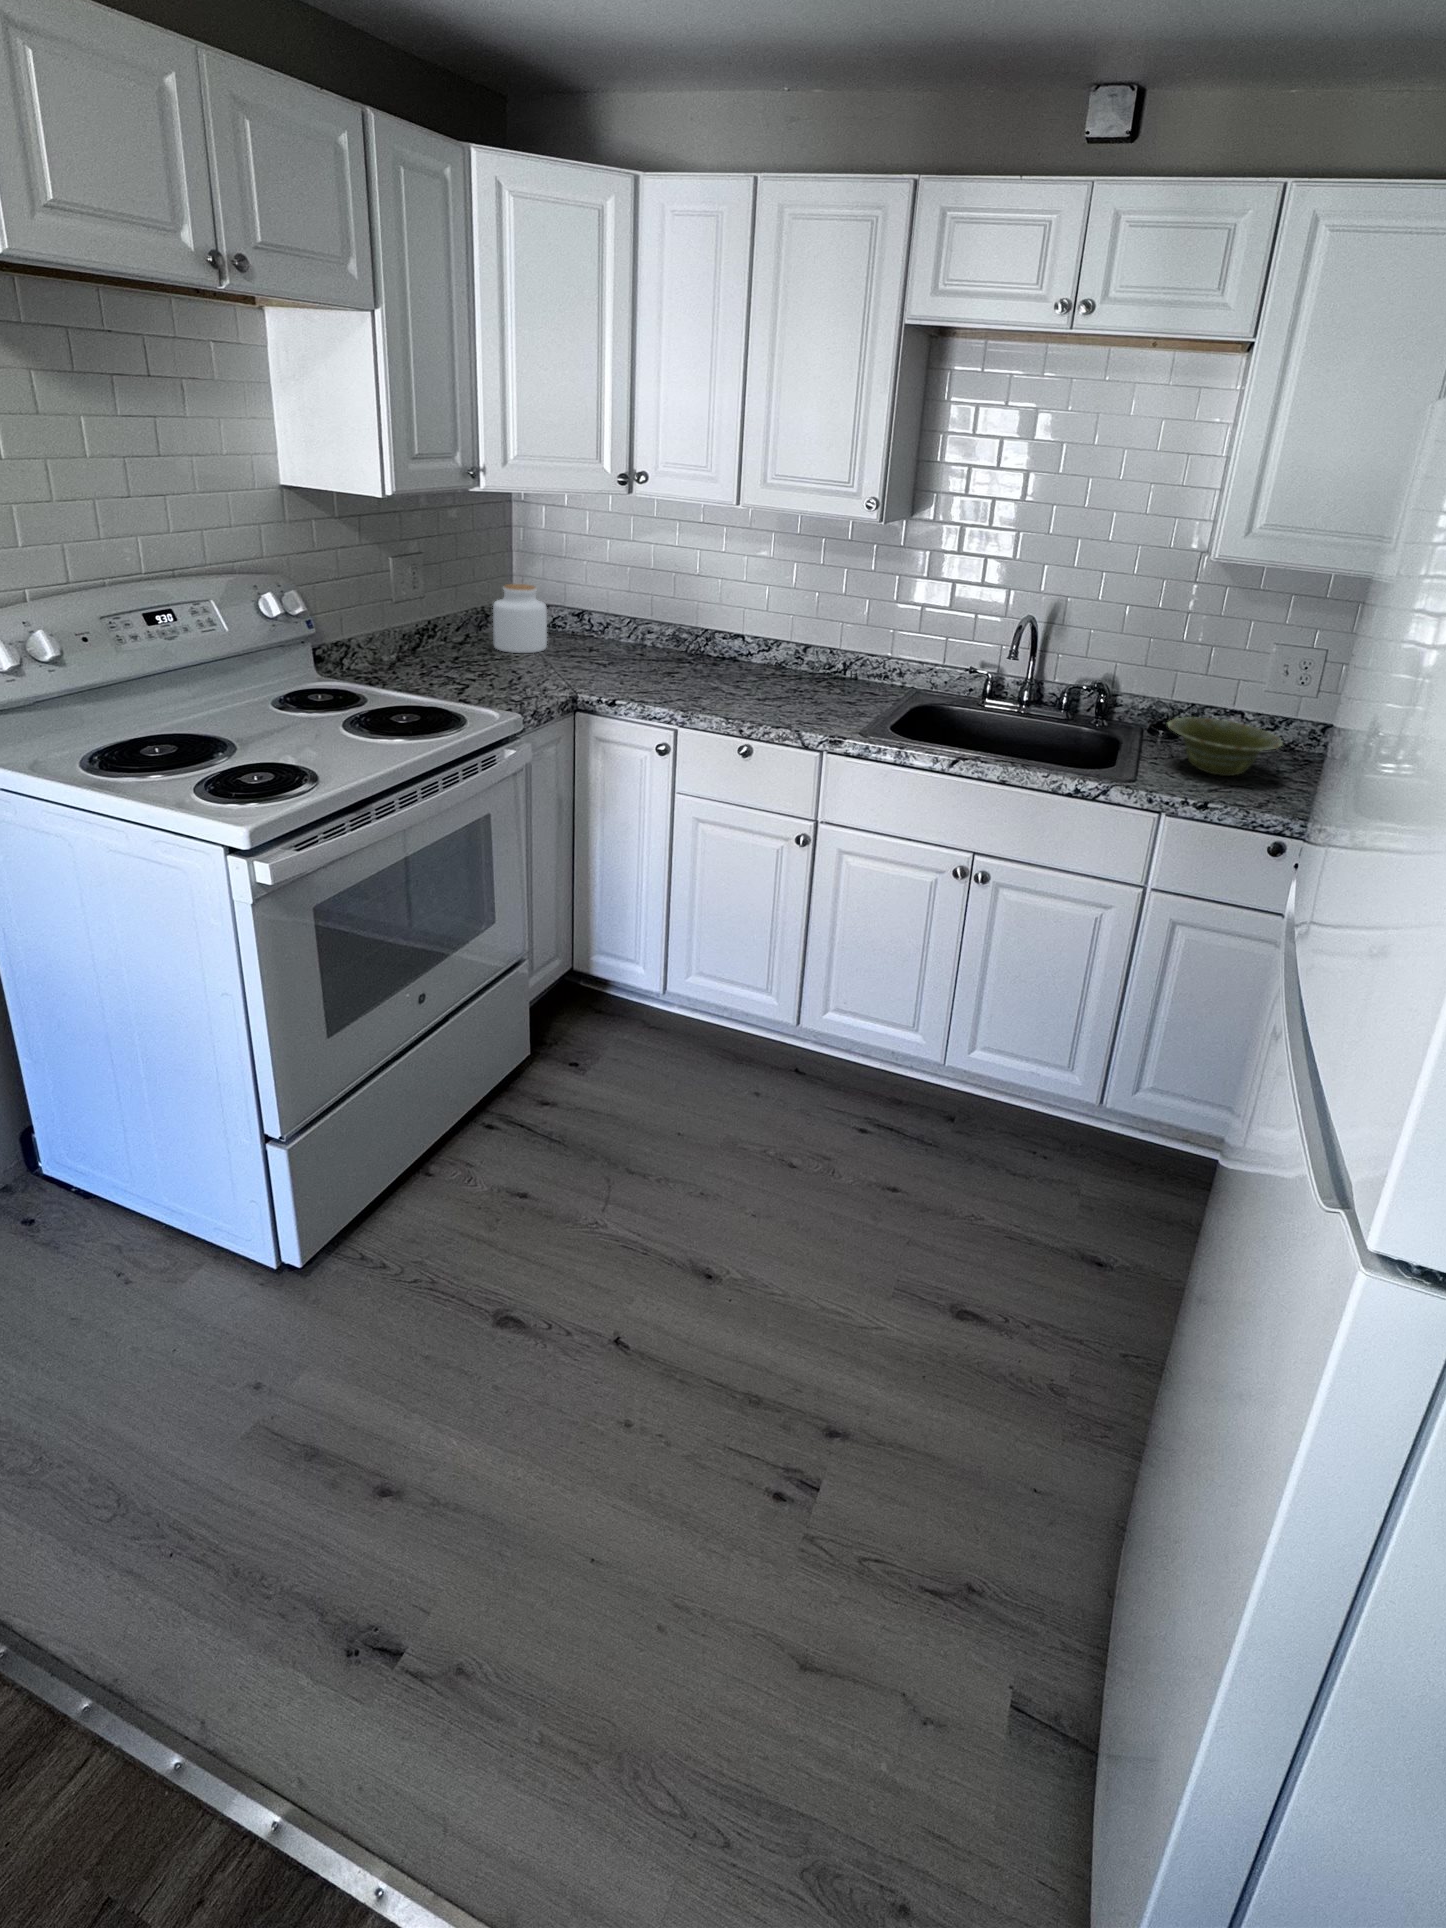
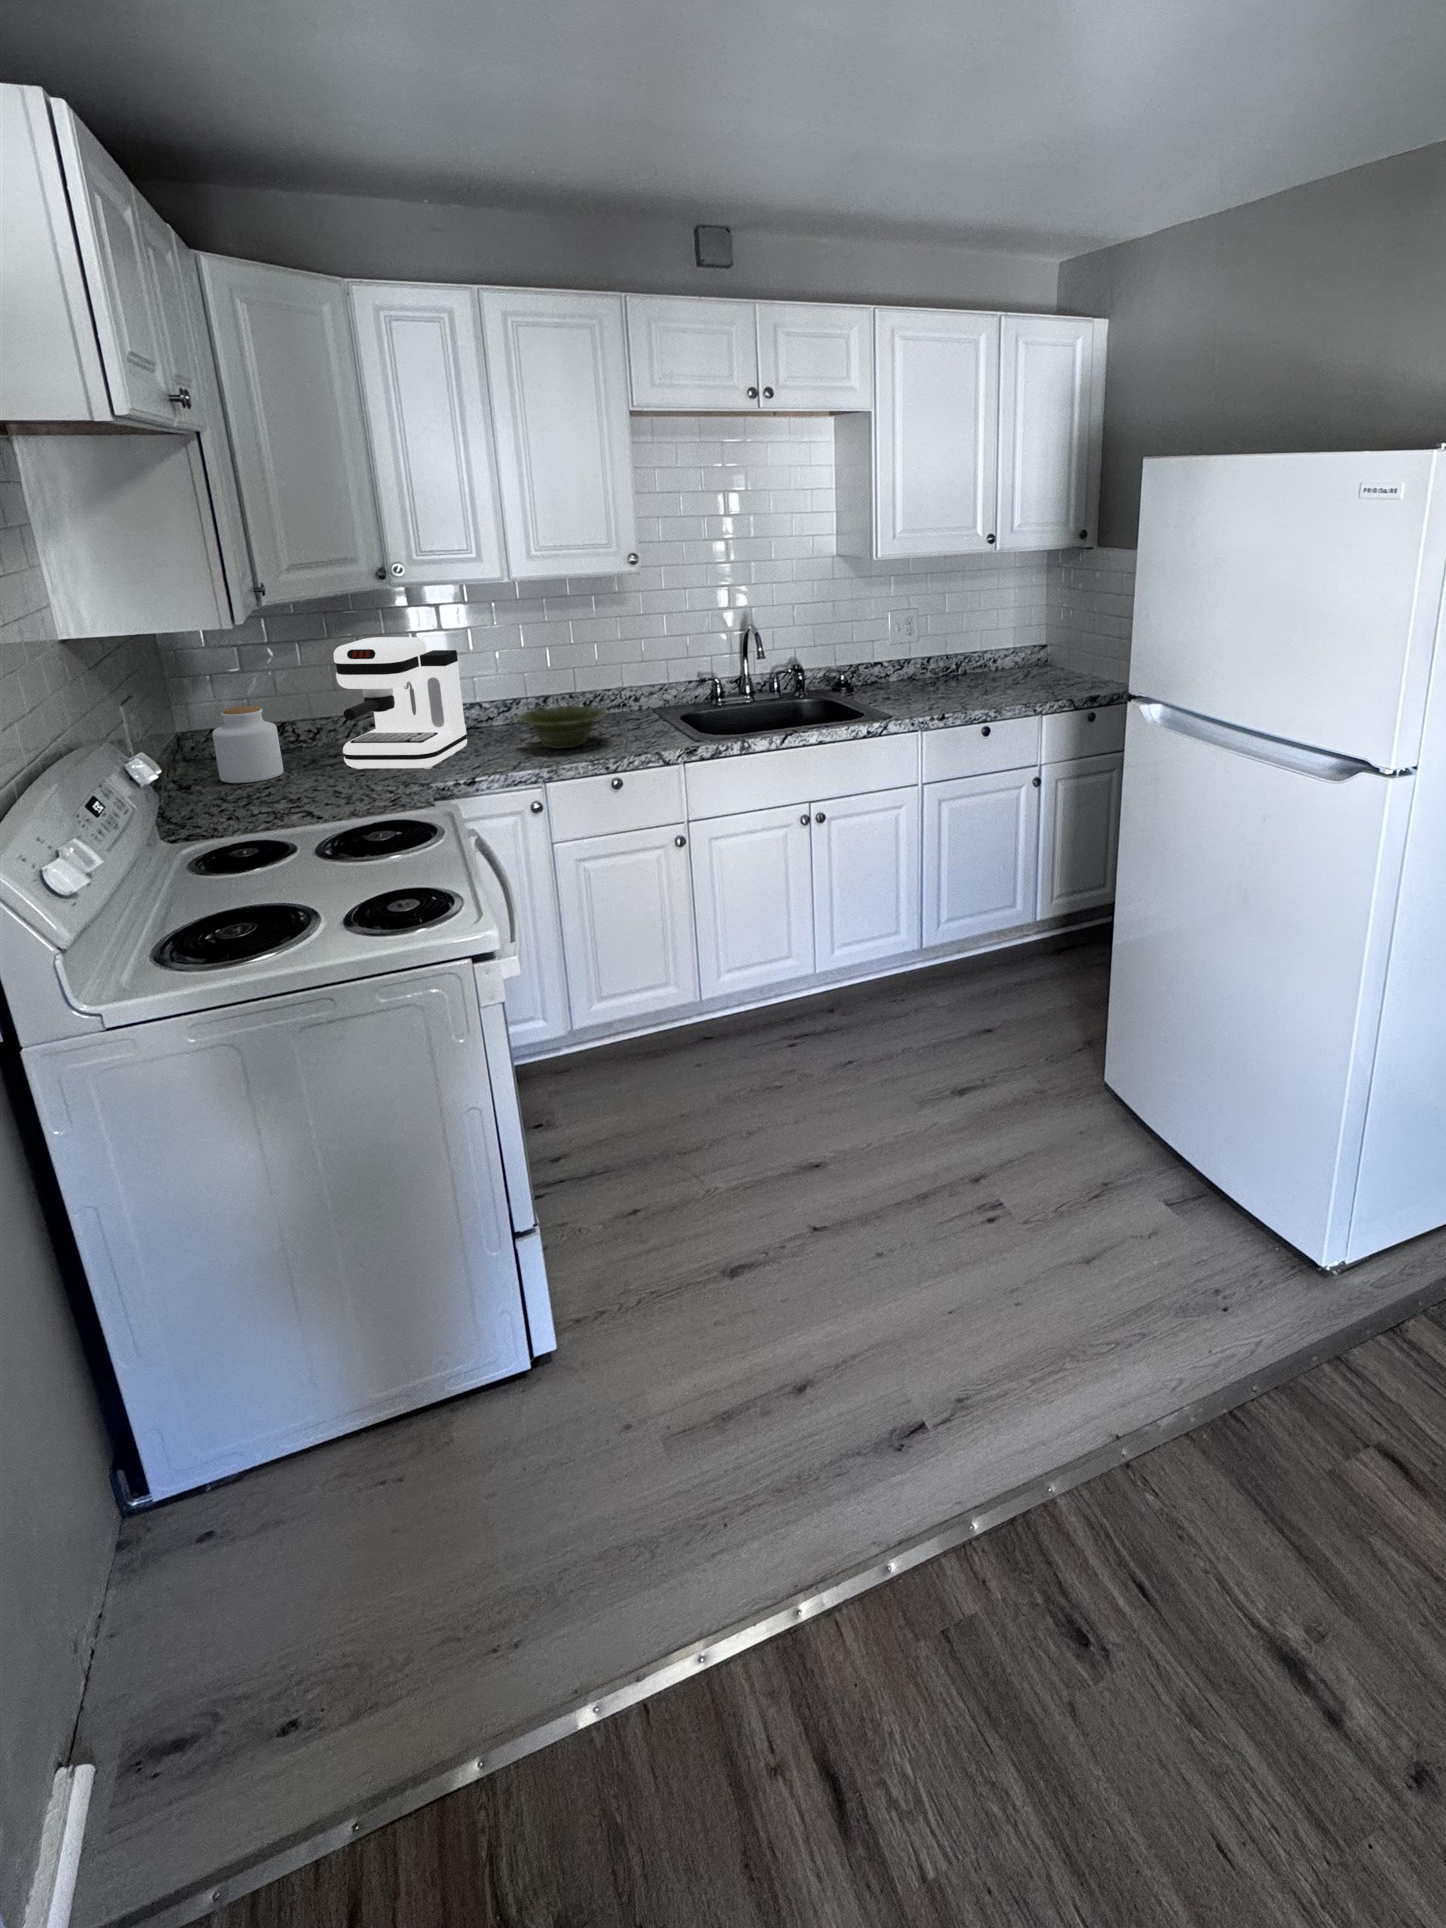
coffee maker: none [545,544,686,681] -> present [334,637,467,769]
dish: present [1168,717,1282,776] -> present [517,706,607,749]

